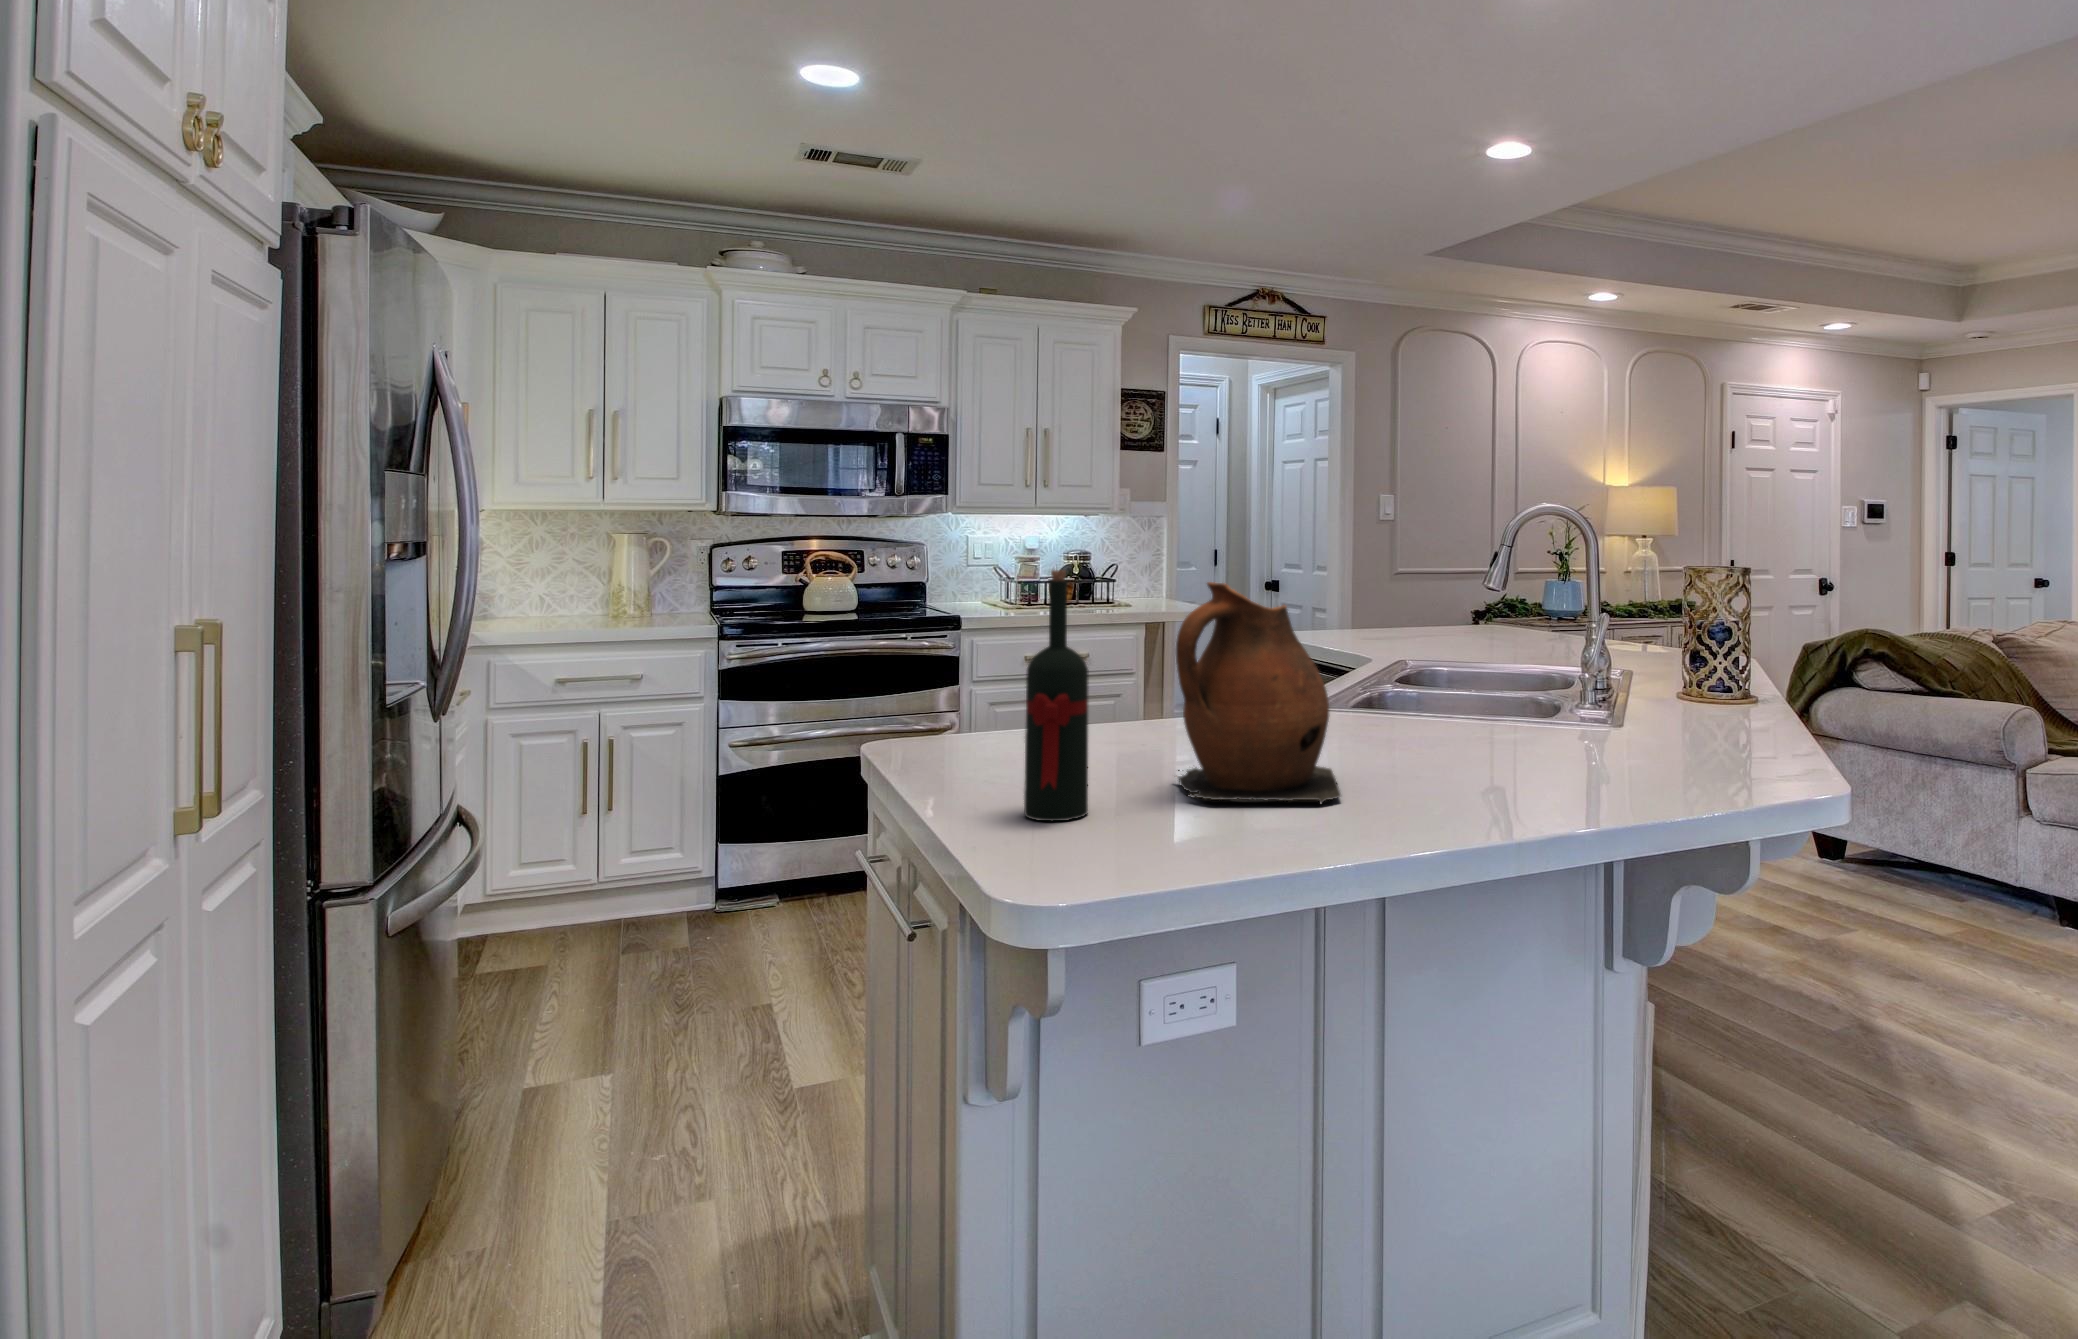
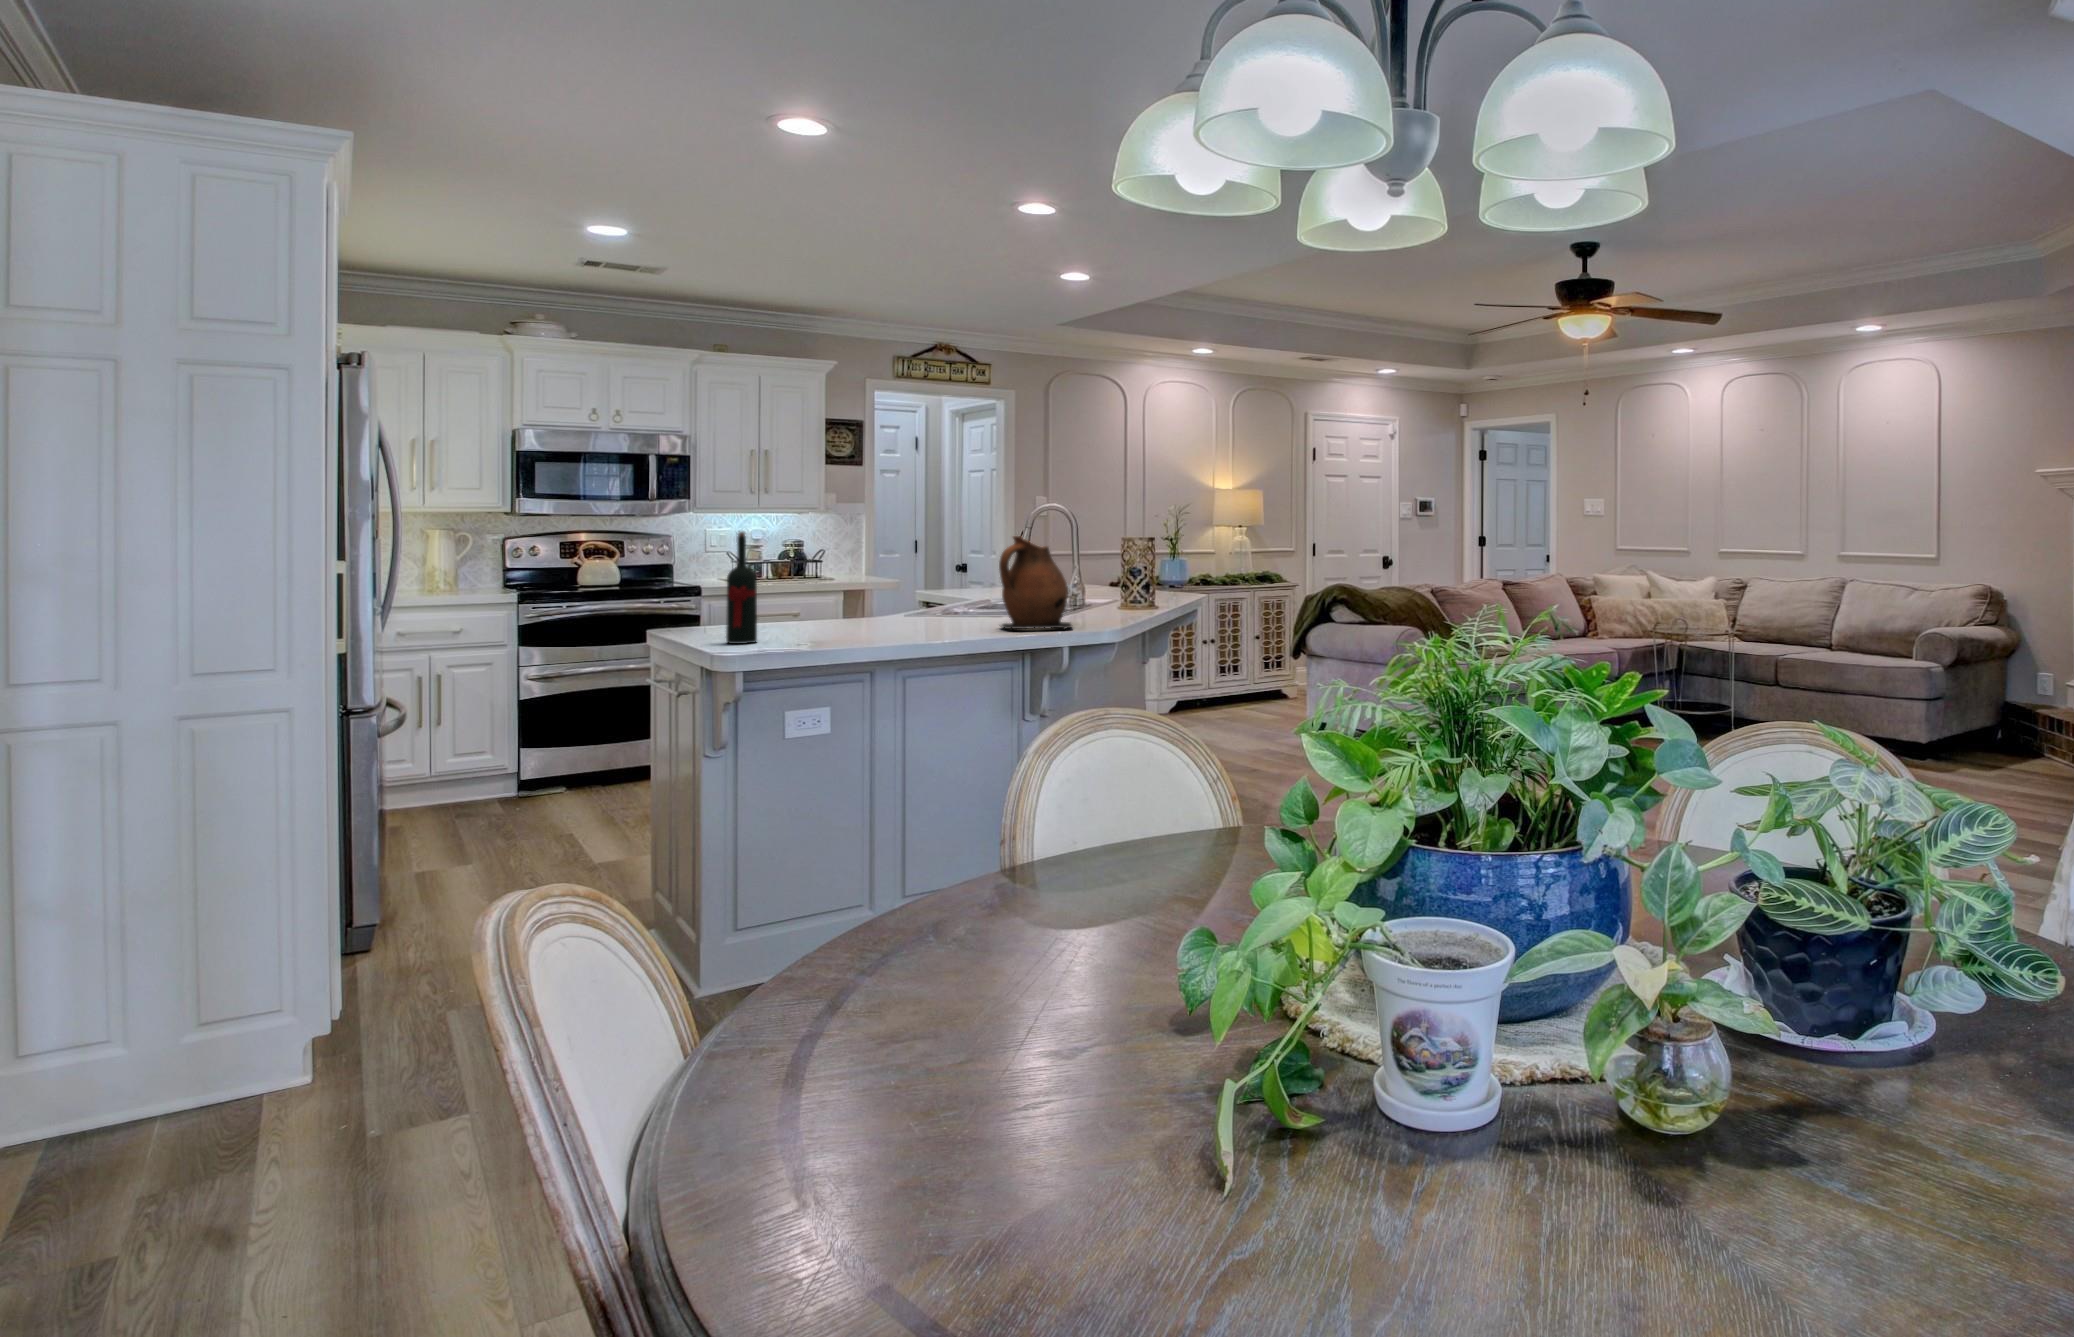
ceramic pitcher: present [1176,582,1341,804] -> present [999,536,1072,629]

